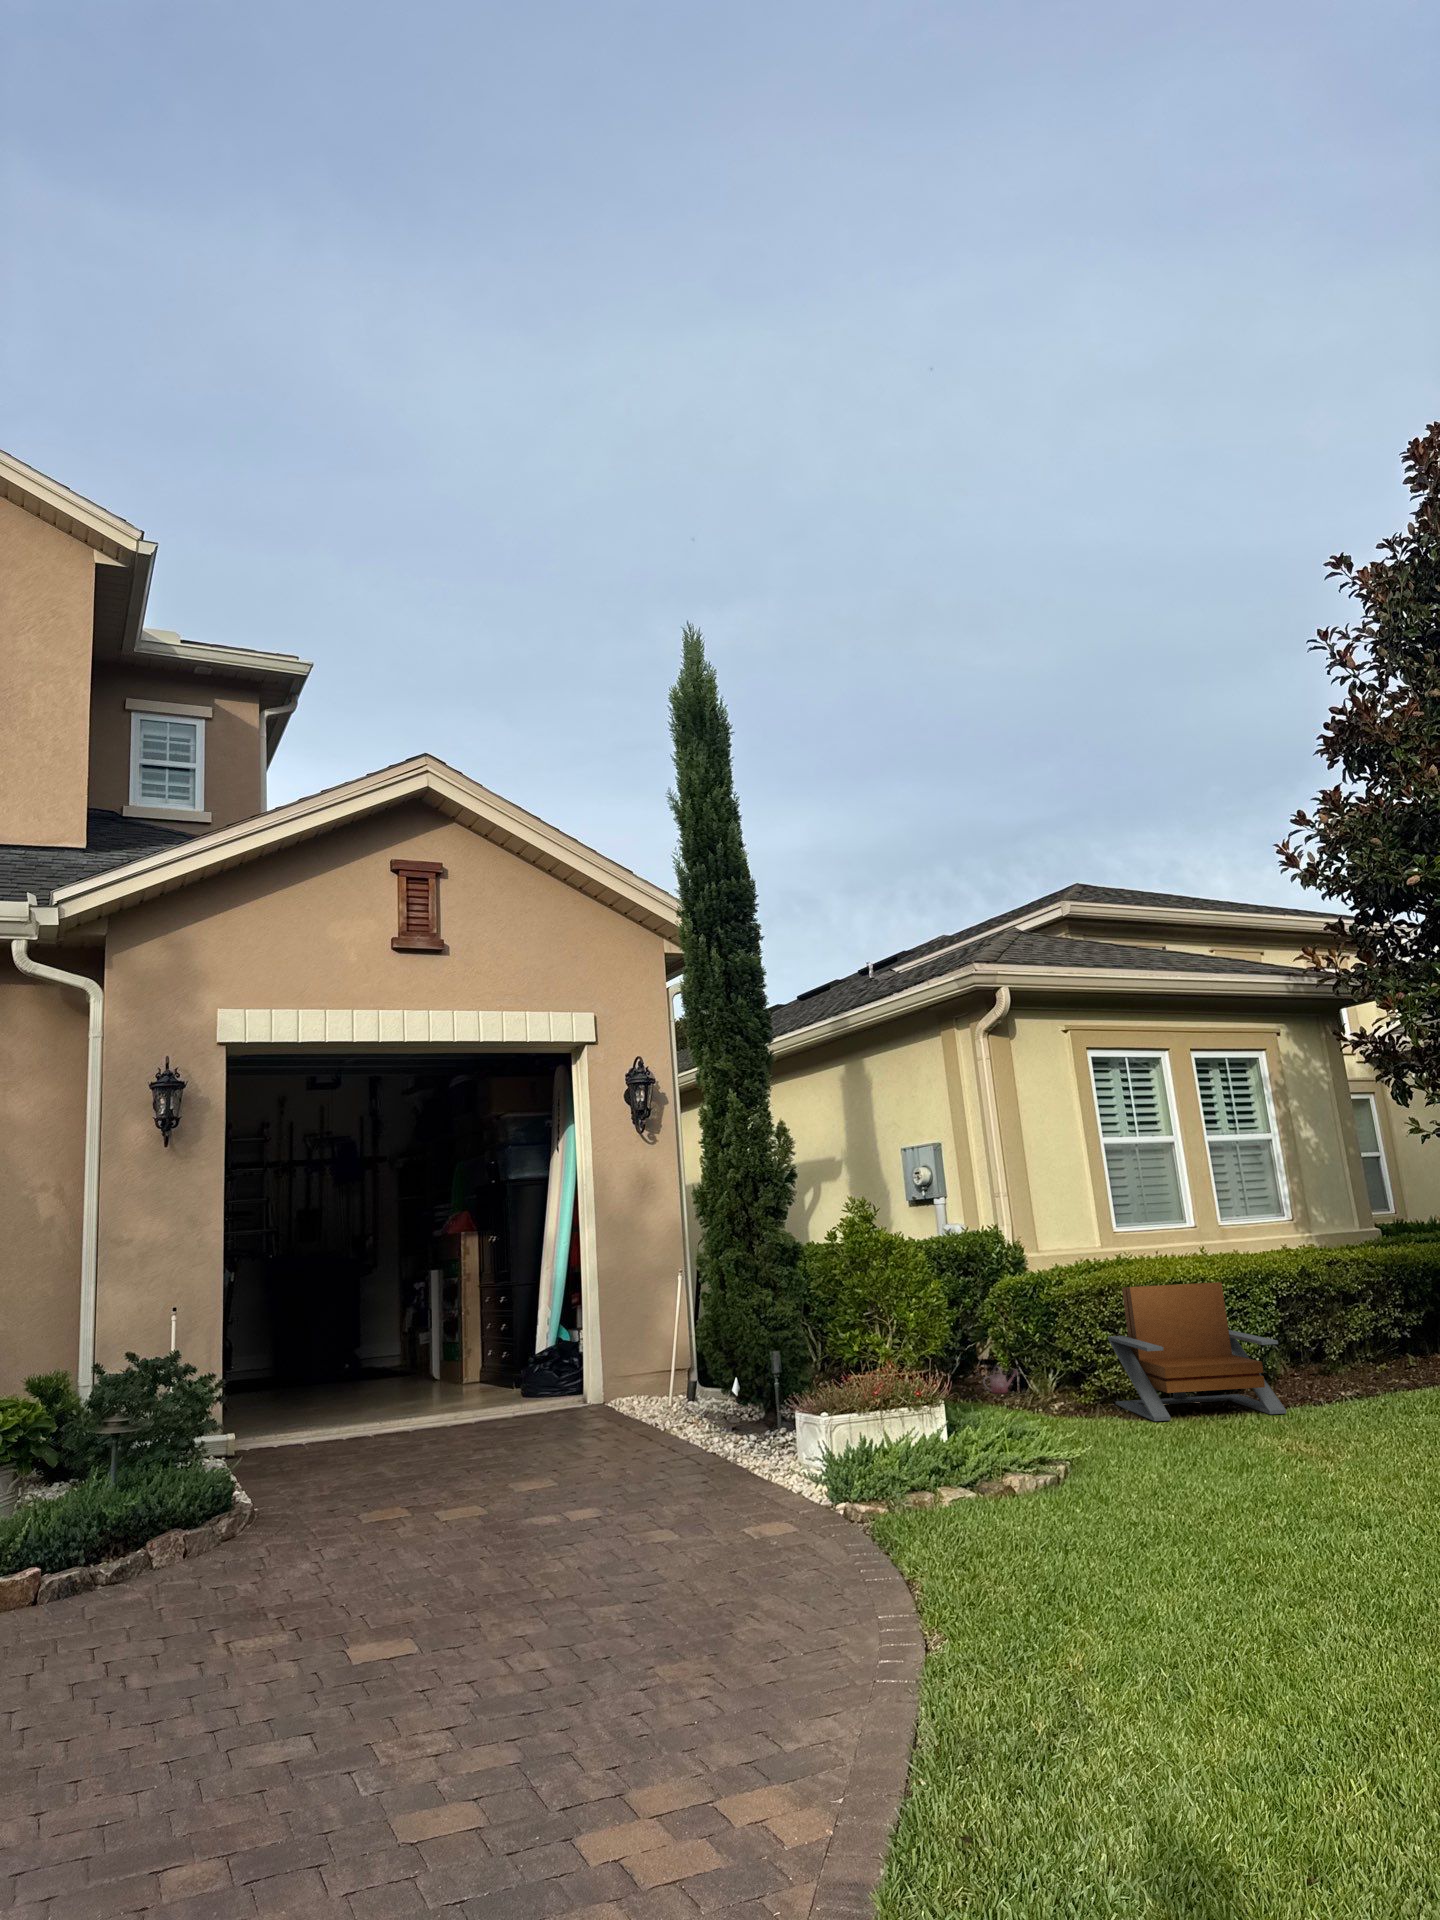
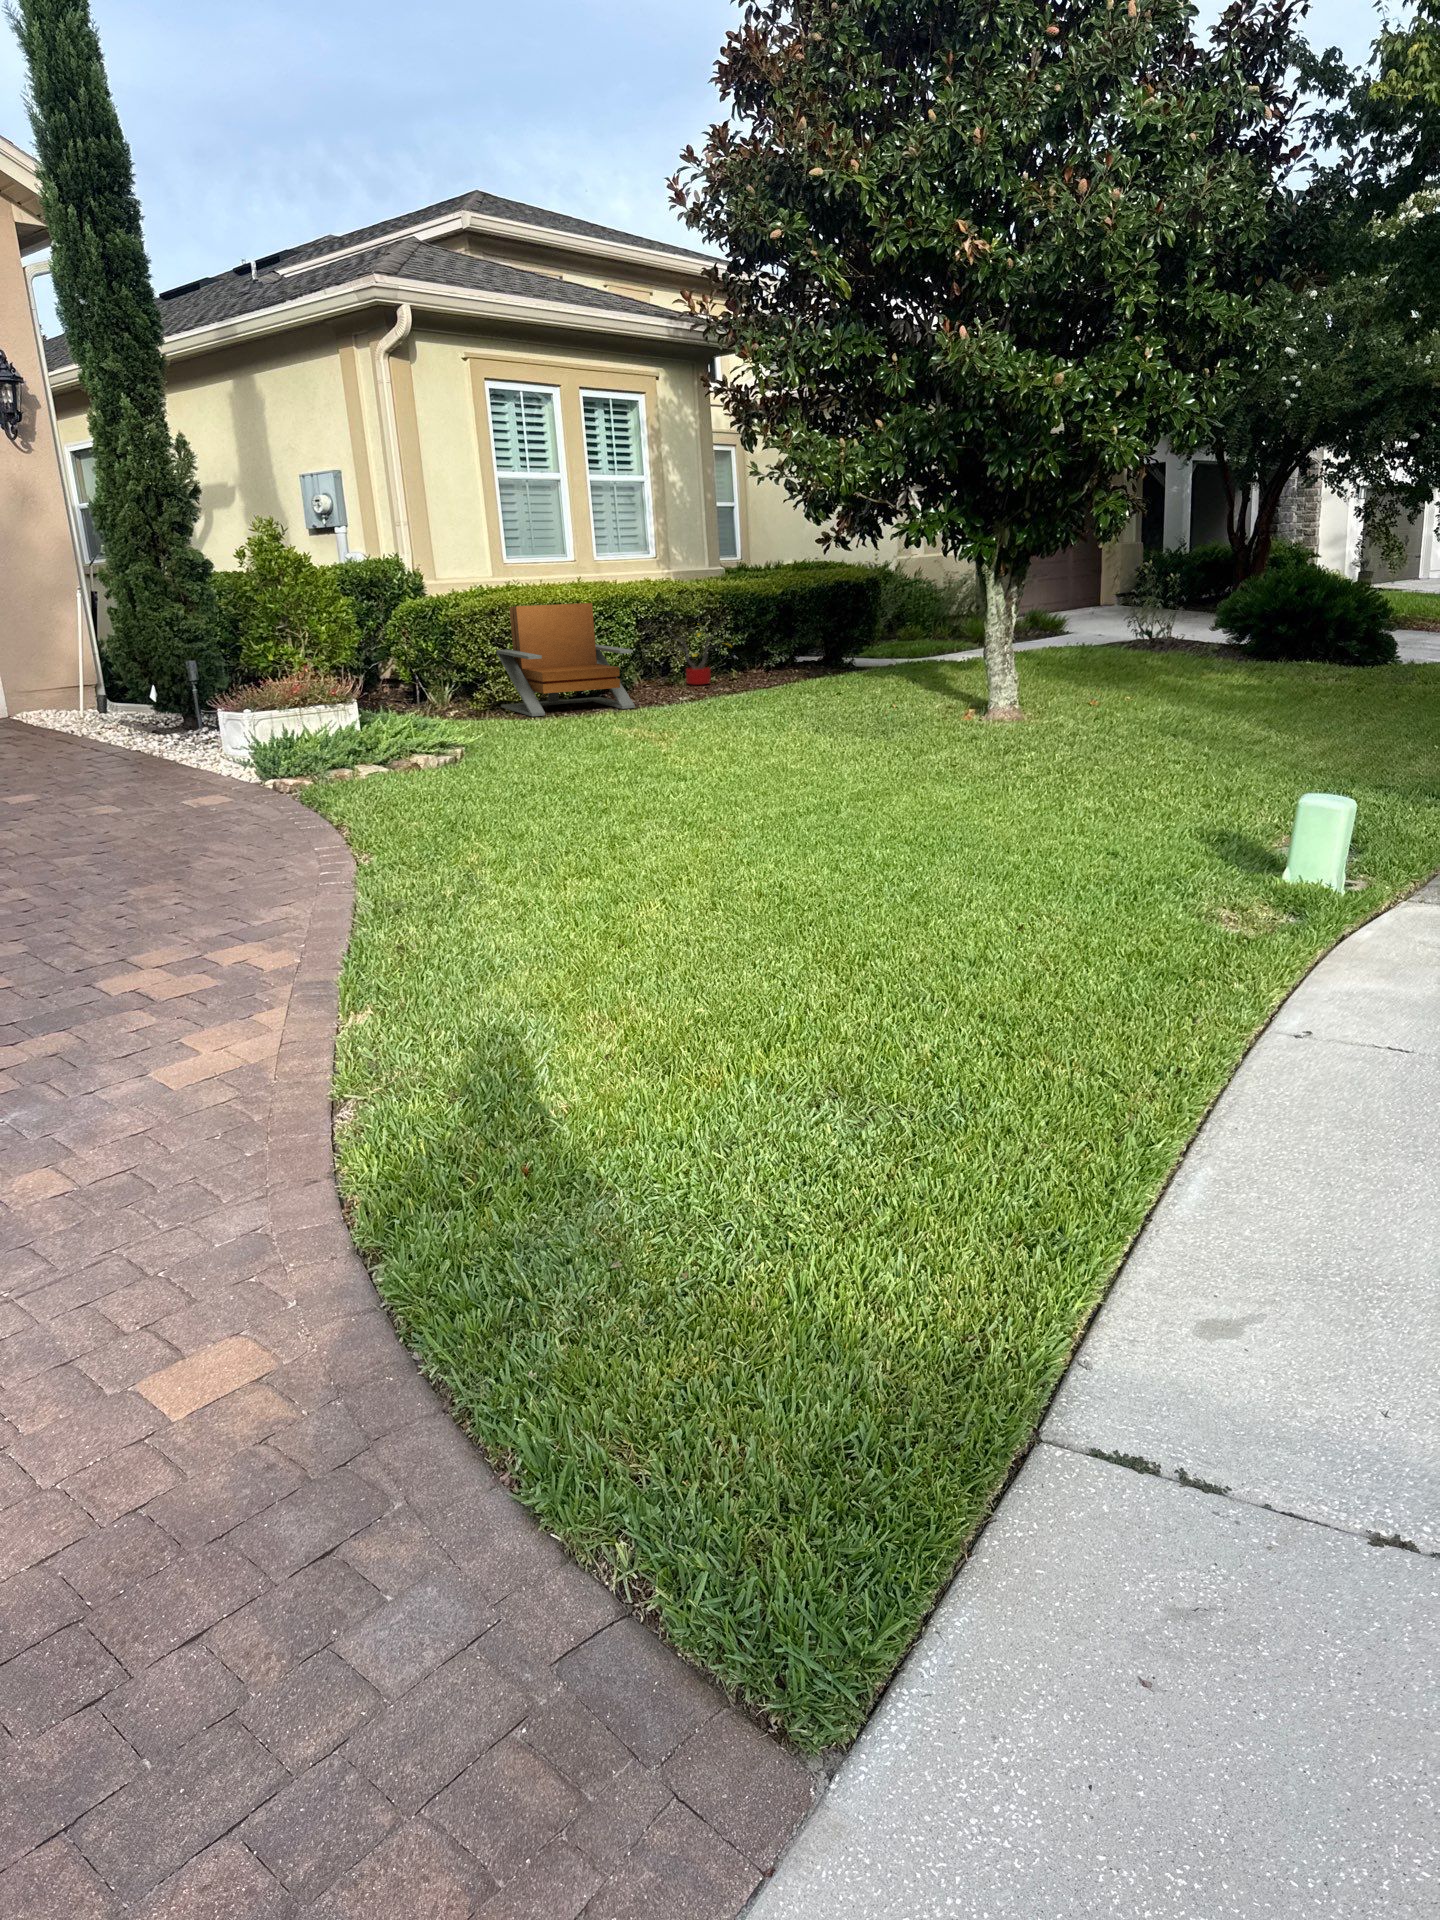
decorative plant: none [1311,1299,1407,1379] -> present [668,624,727,685]
watering can: present [984,1367,1018,1393] -> none [386,680,419,703]

